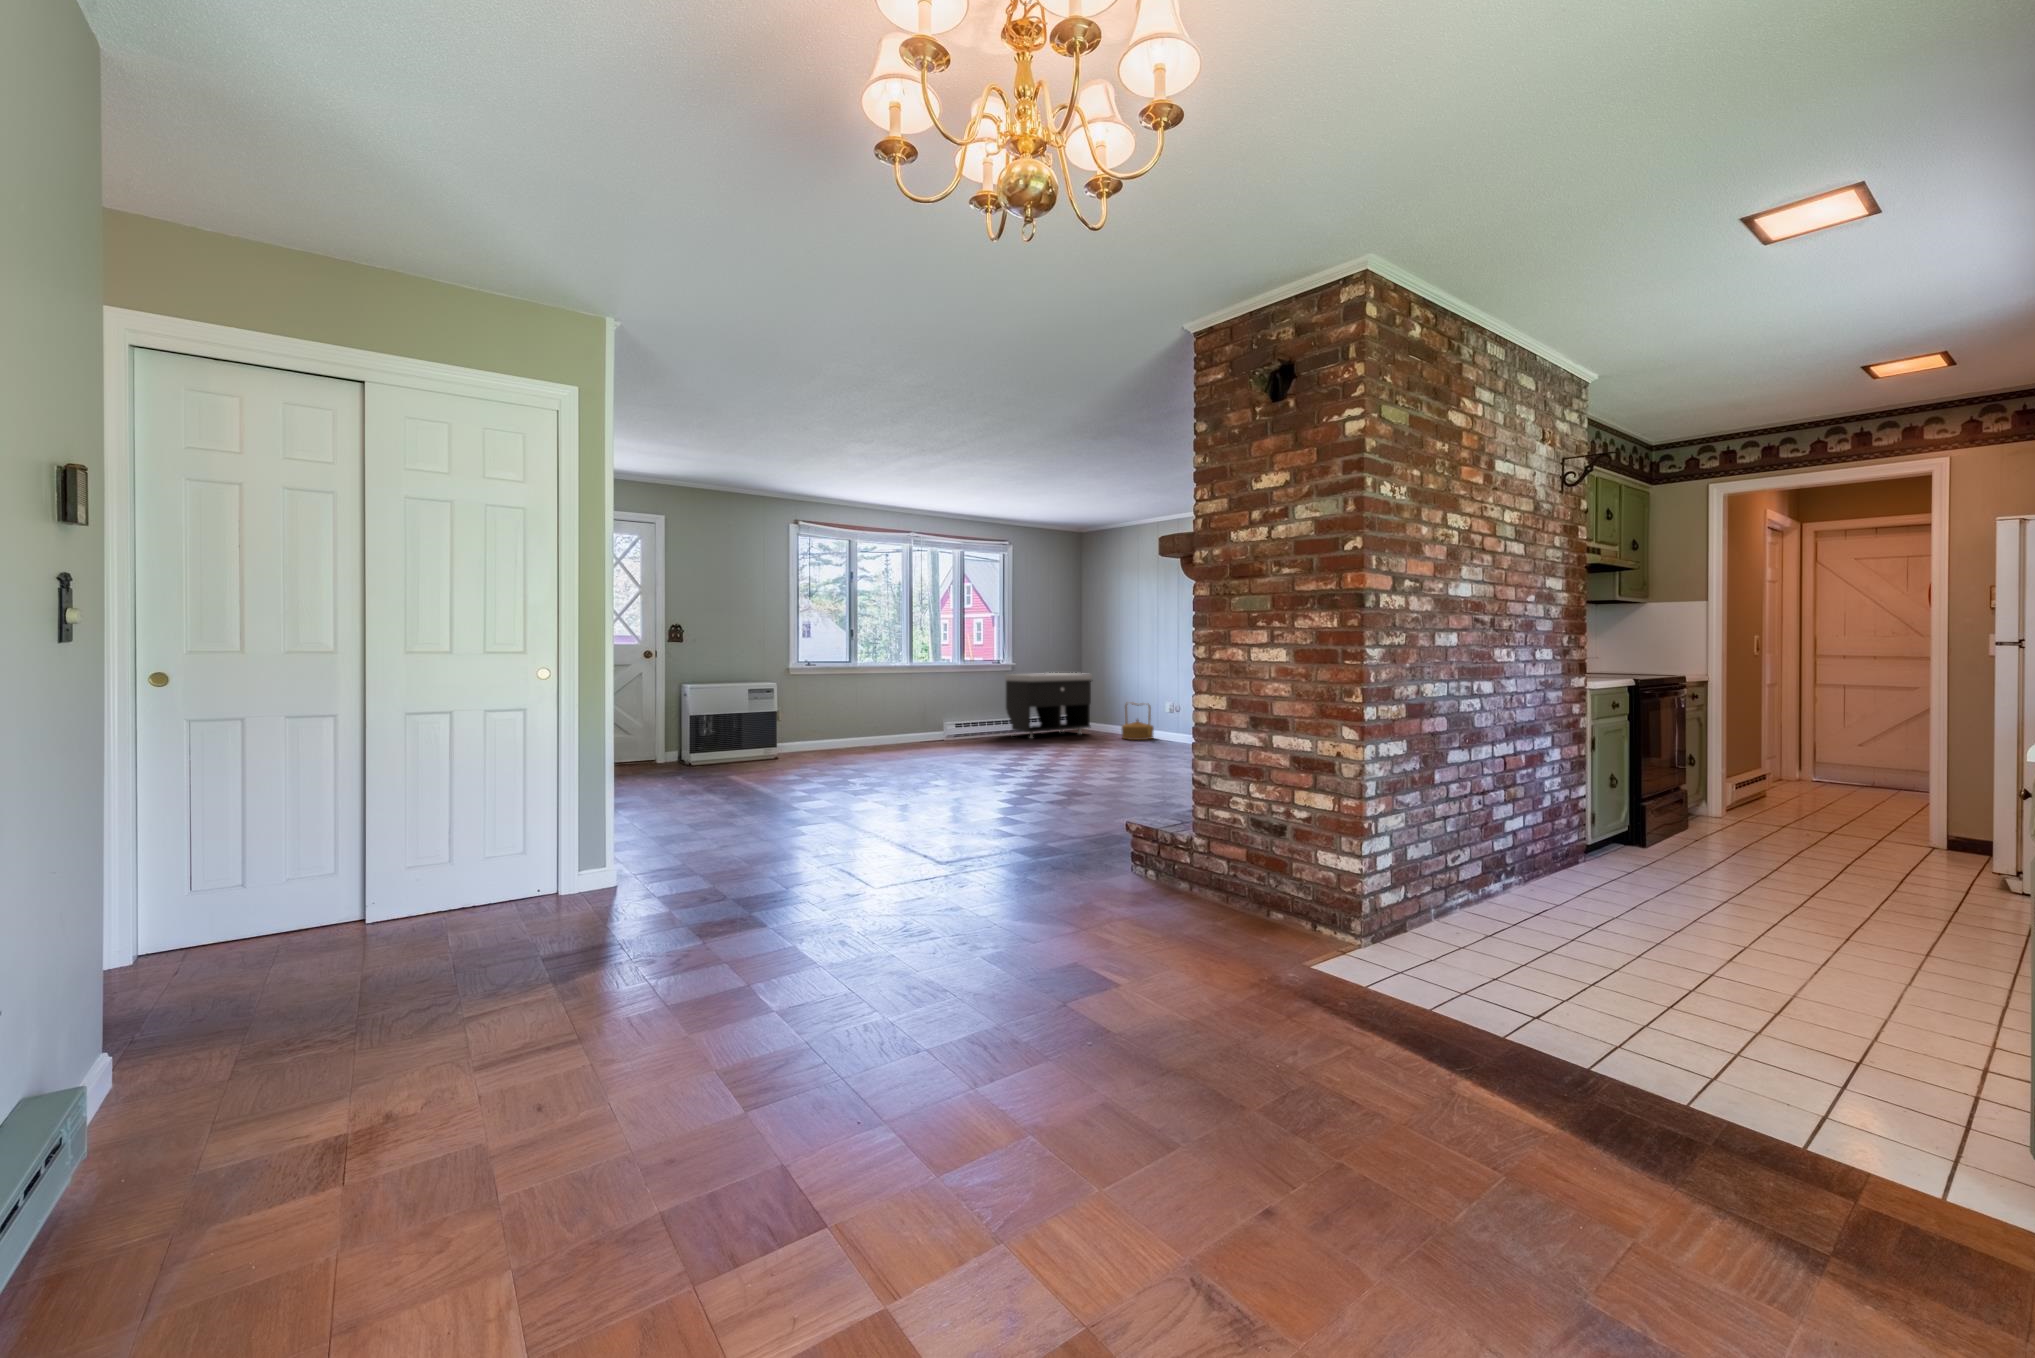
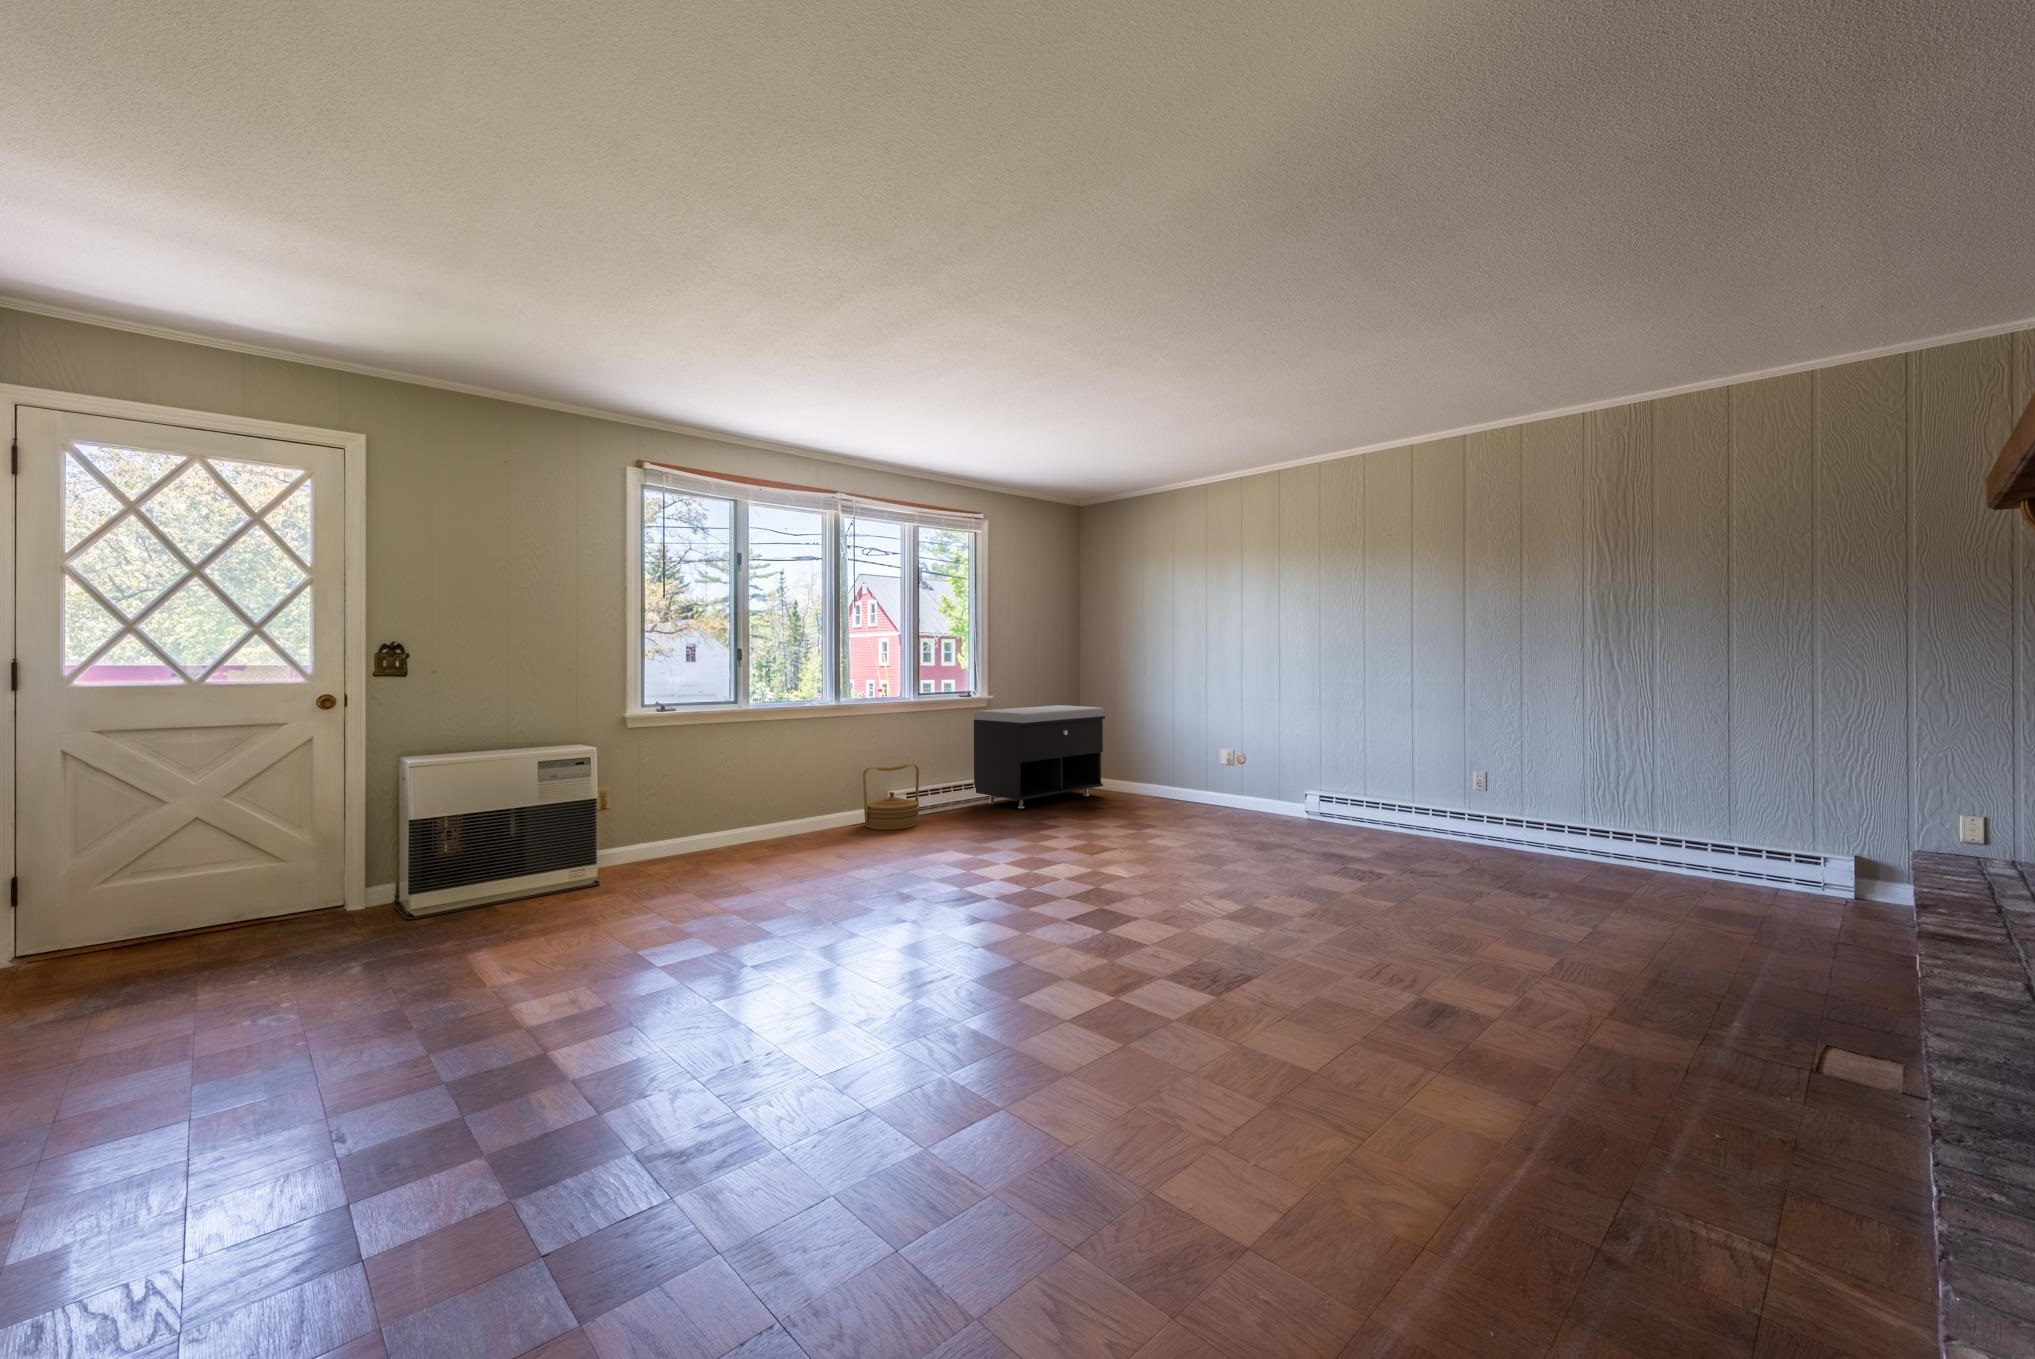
woven basket: present [1122,702,1154,740] -> present [863,764,920,830]

